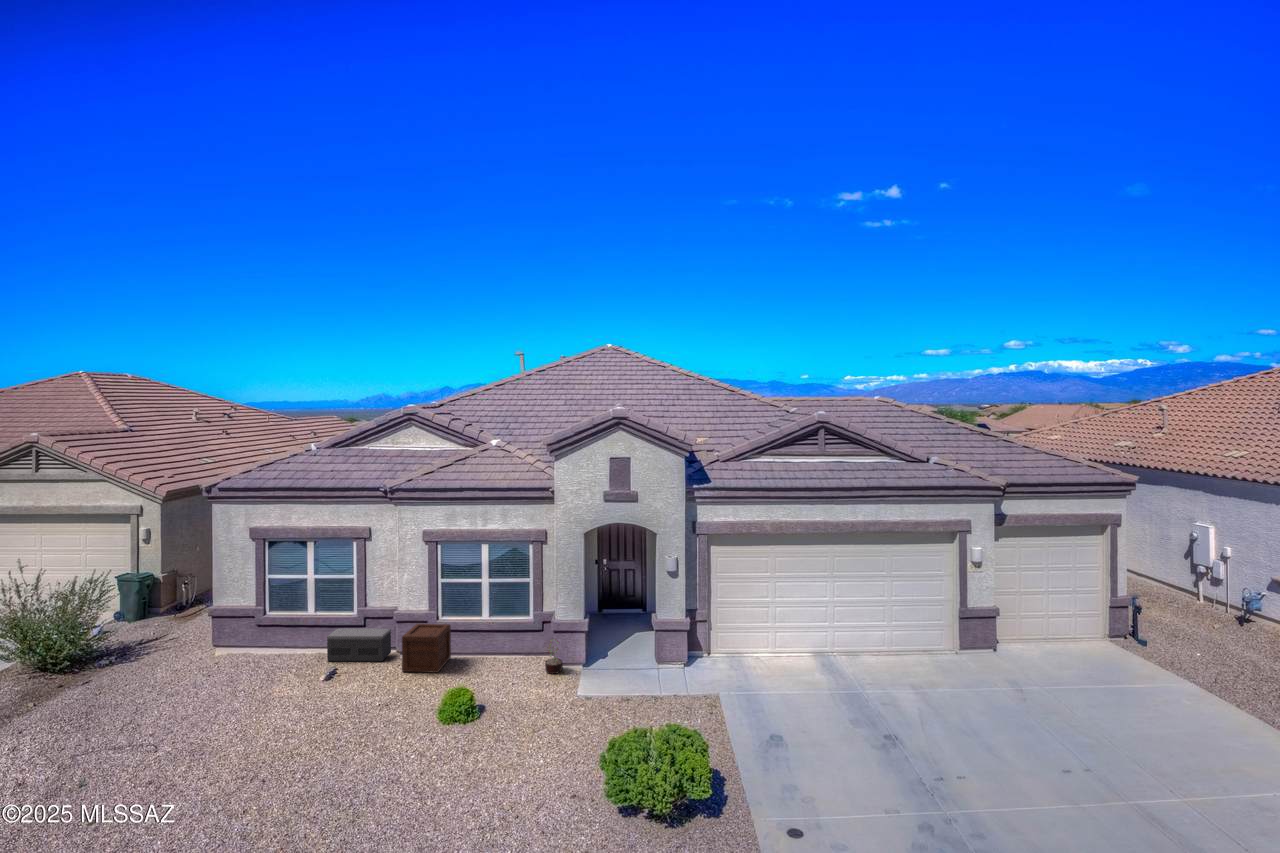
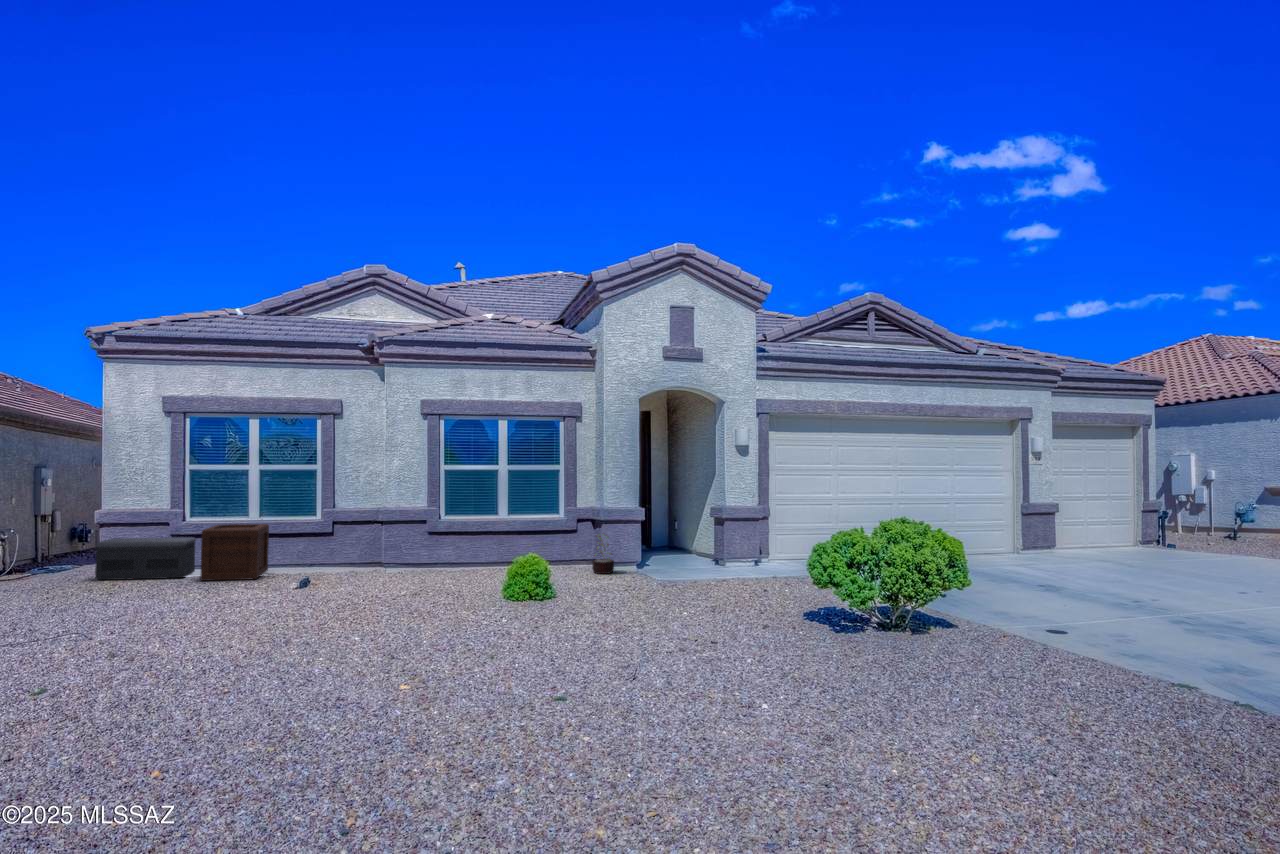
wooden crate: present [402,624,451,673] -> present [200,524,269,581]
storage bench: present [327,628,391,662] -> present [95,537,196,580]

